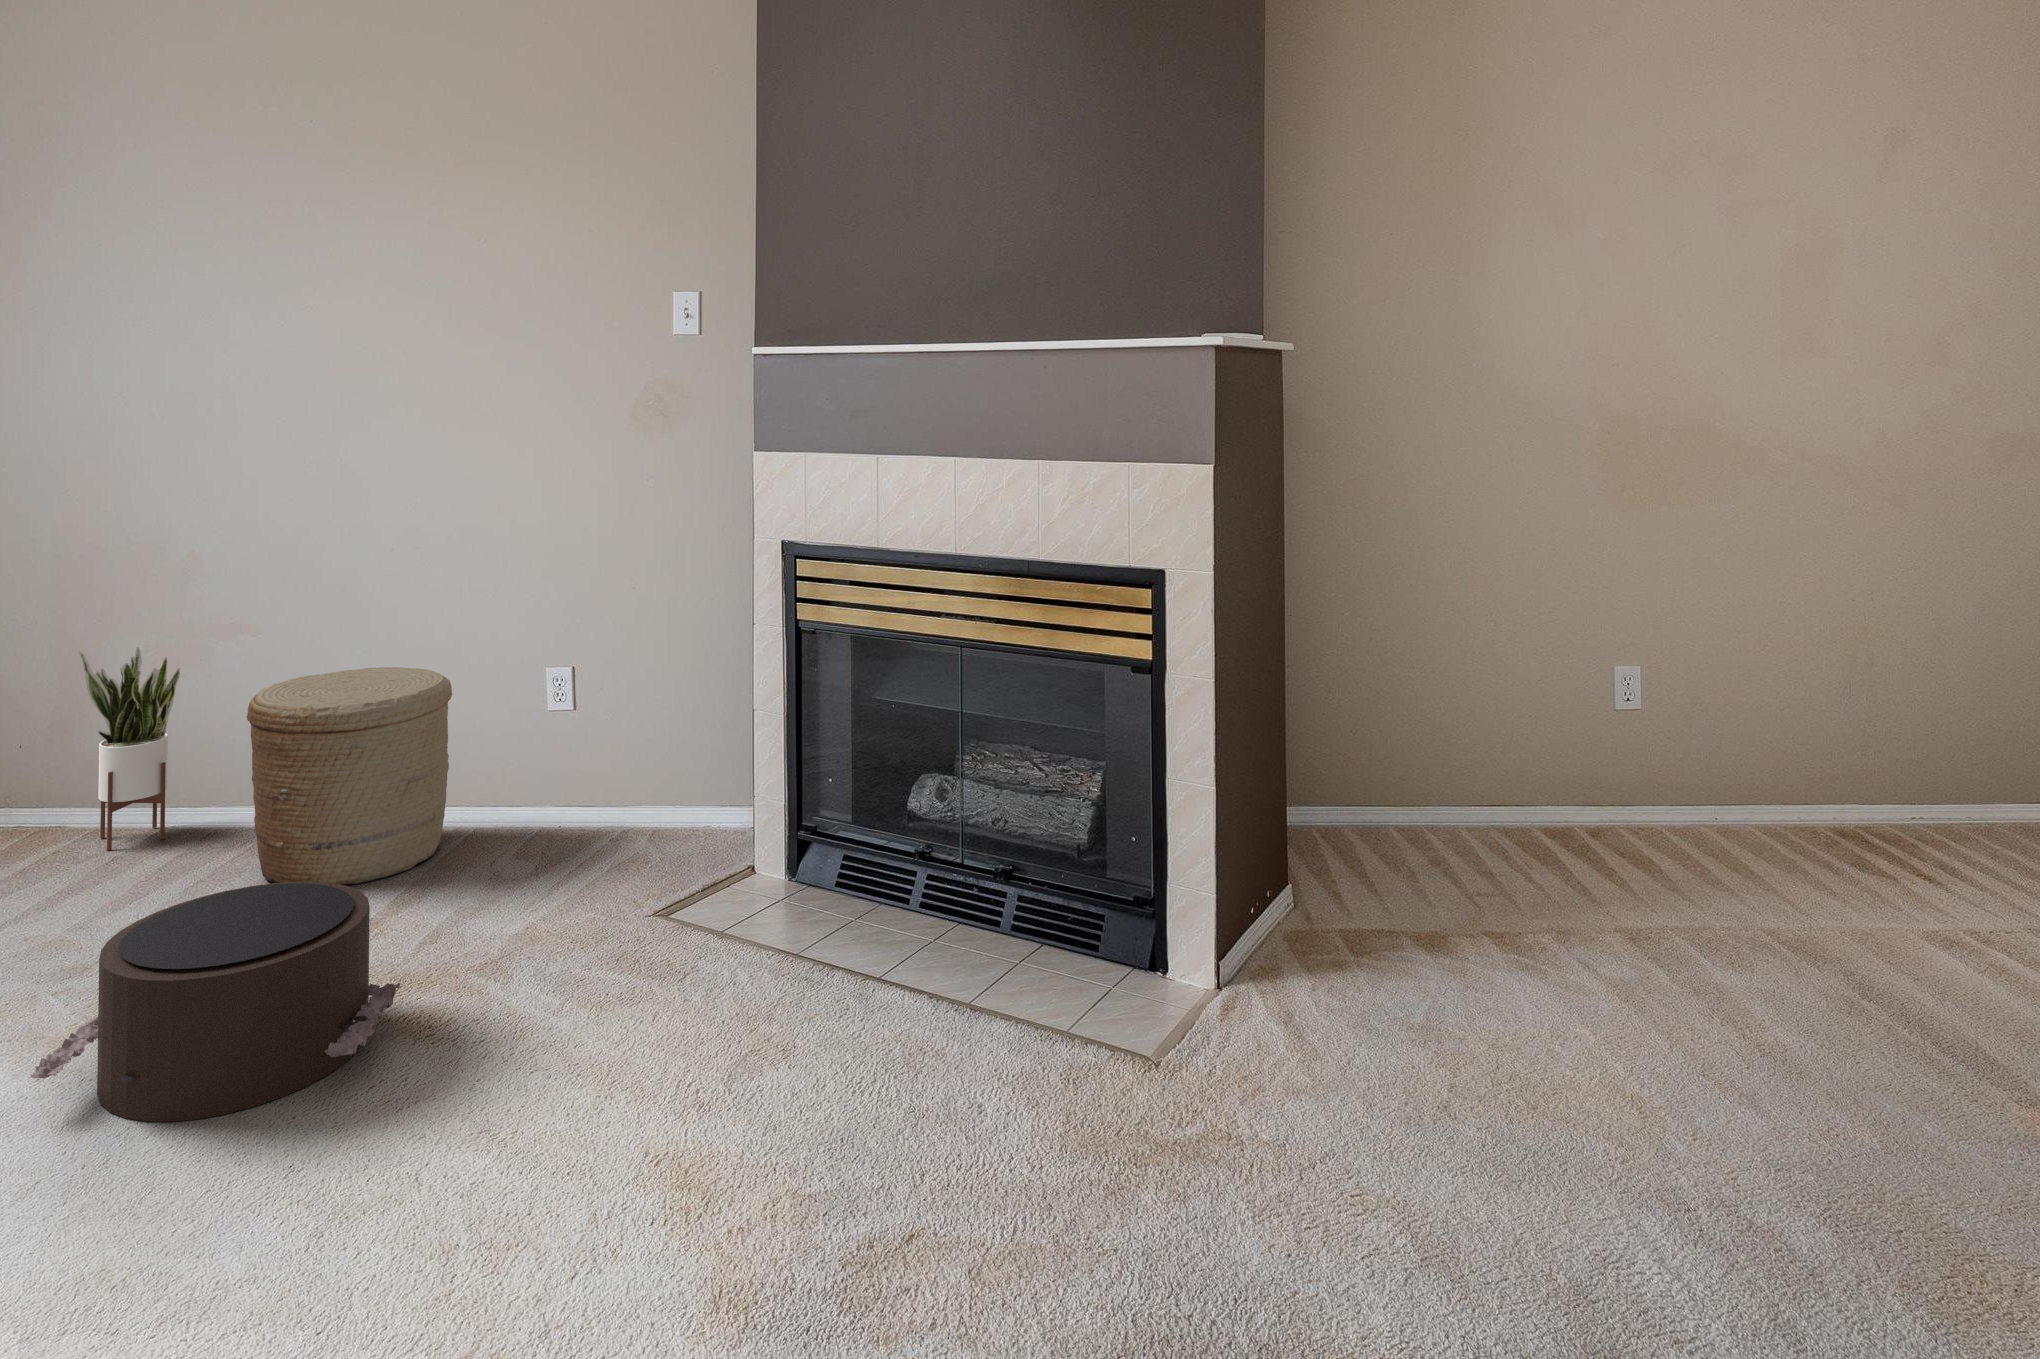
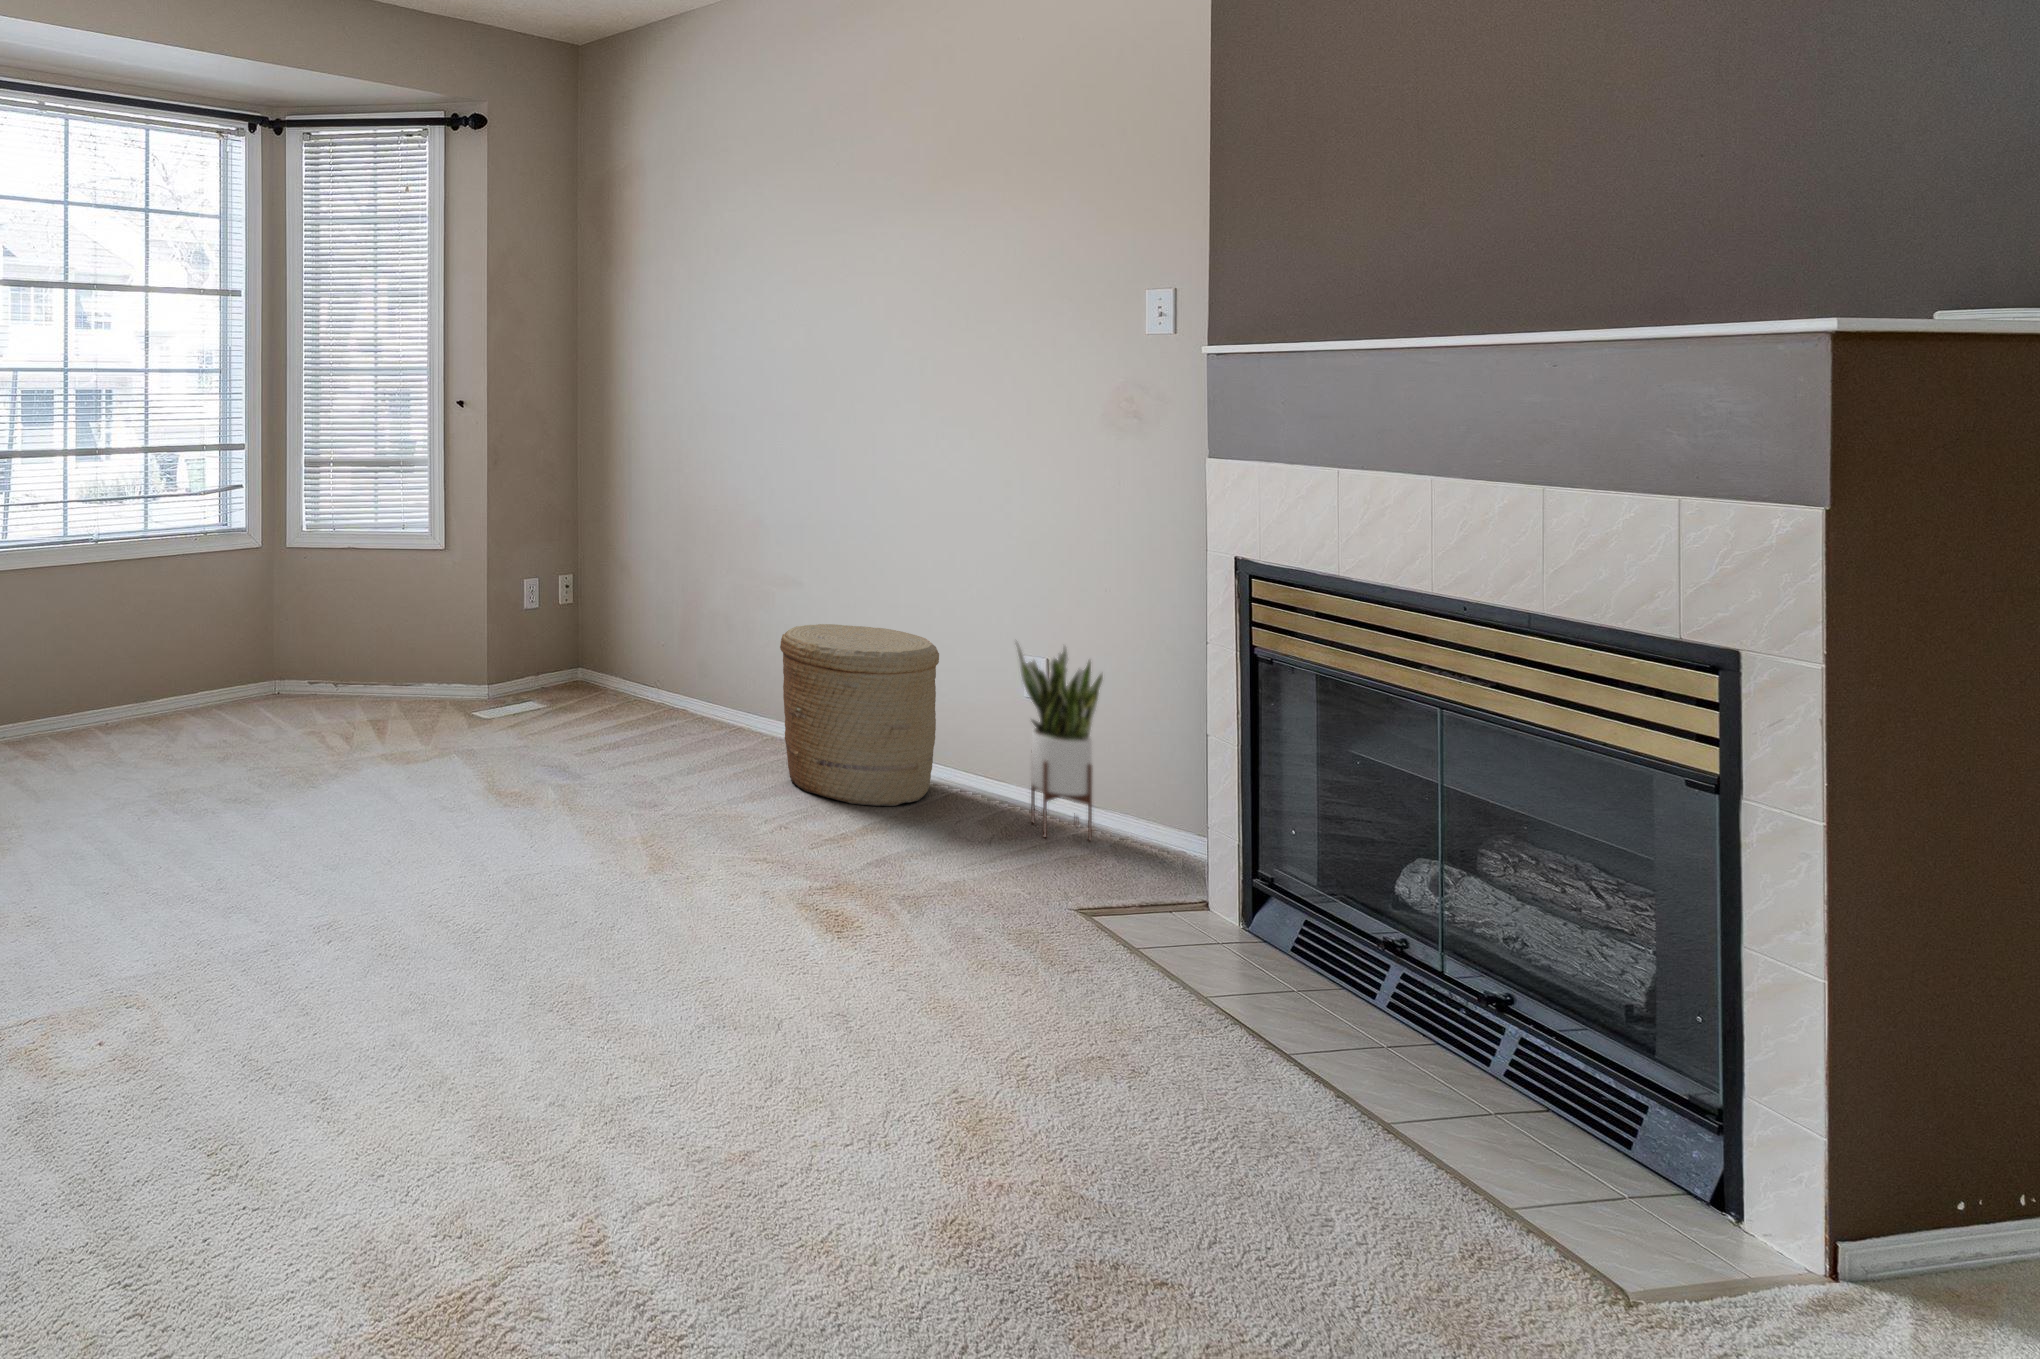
potted plant: present [79,647,180,850] -> present [1016,642,1103,840]
pouf: present [30,882,400,1122] -> none [585,761,825,924]

